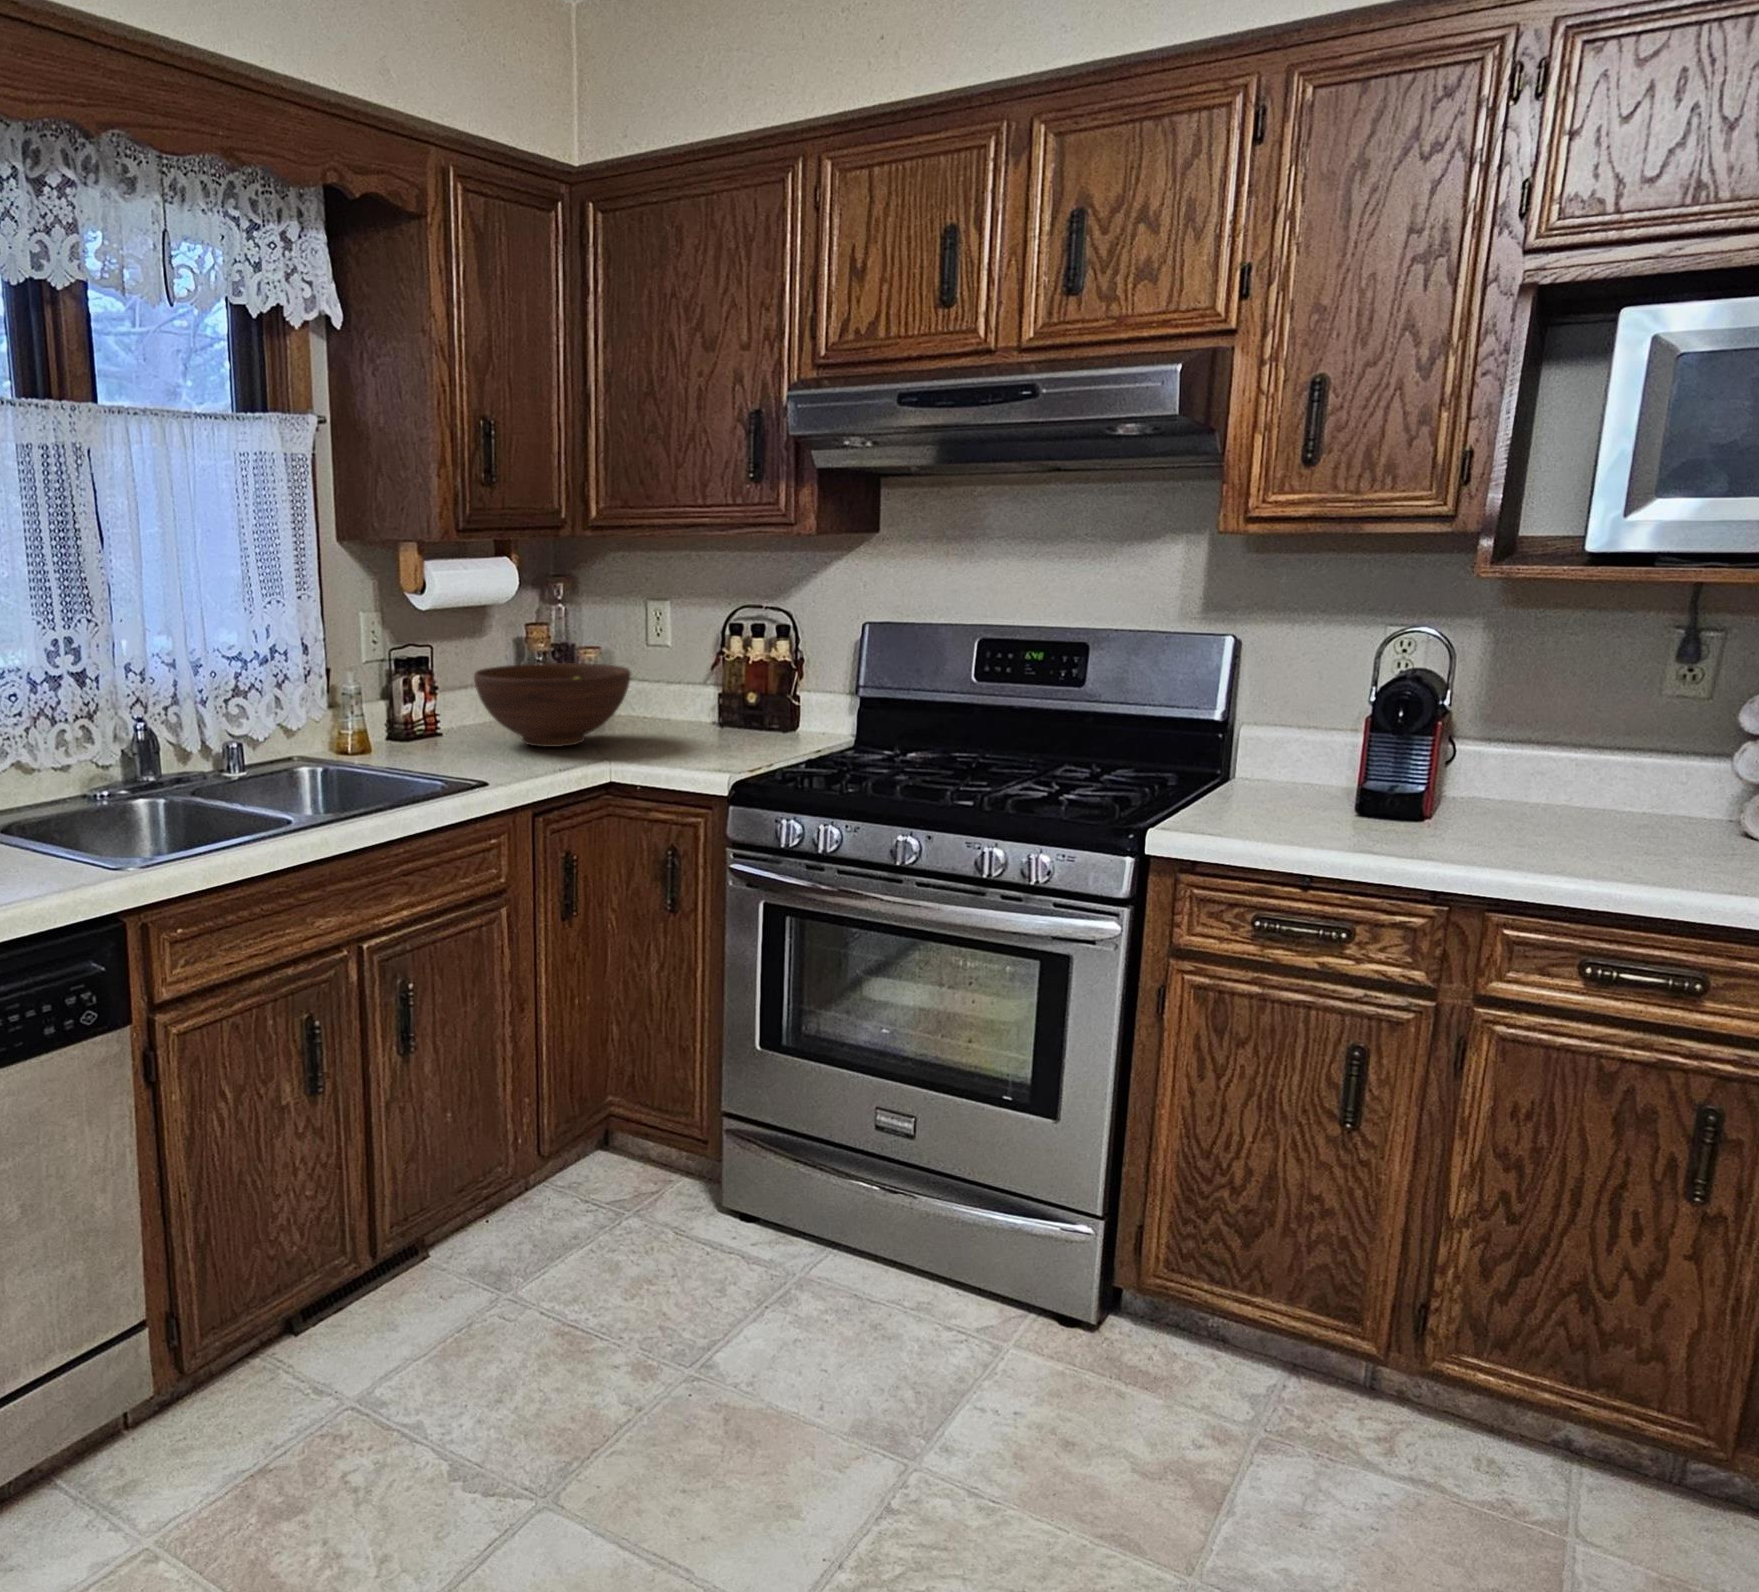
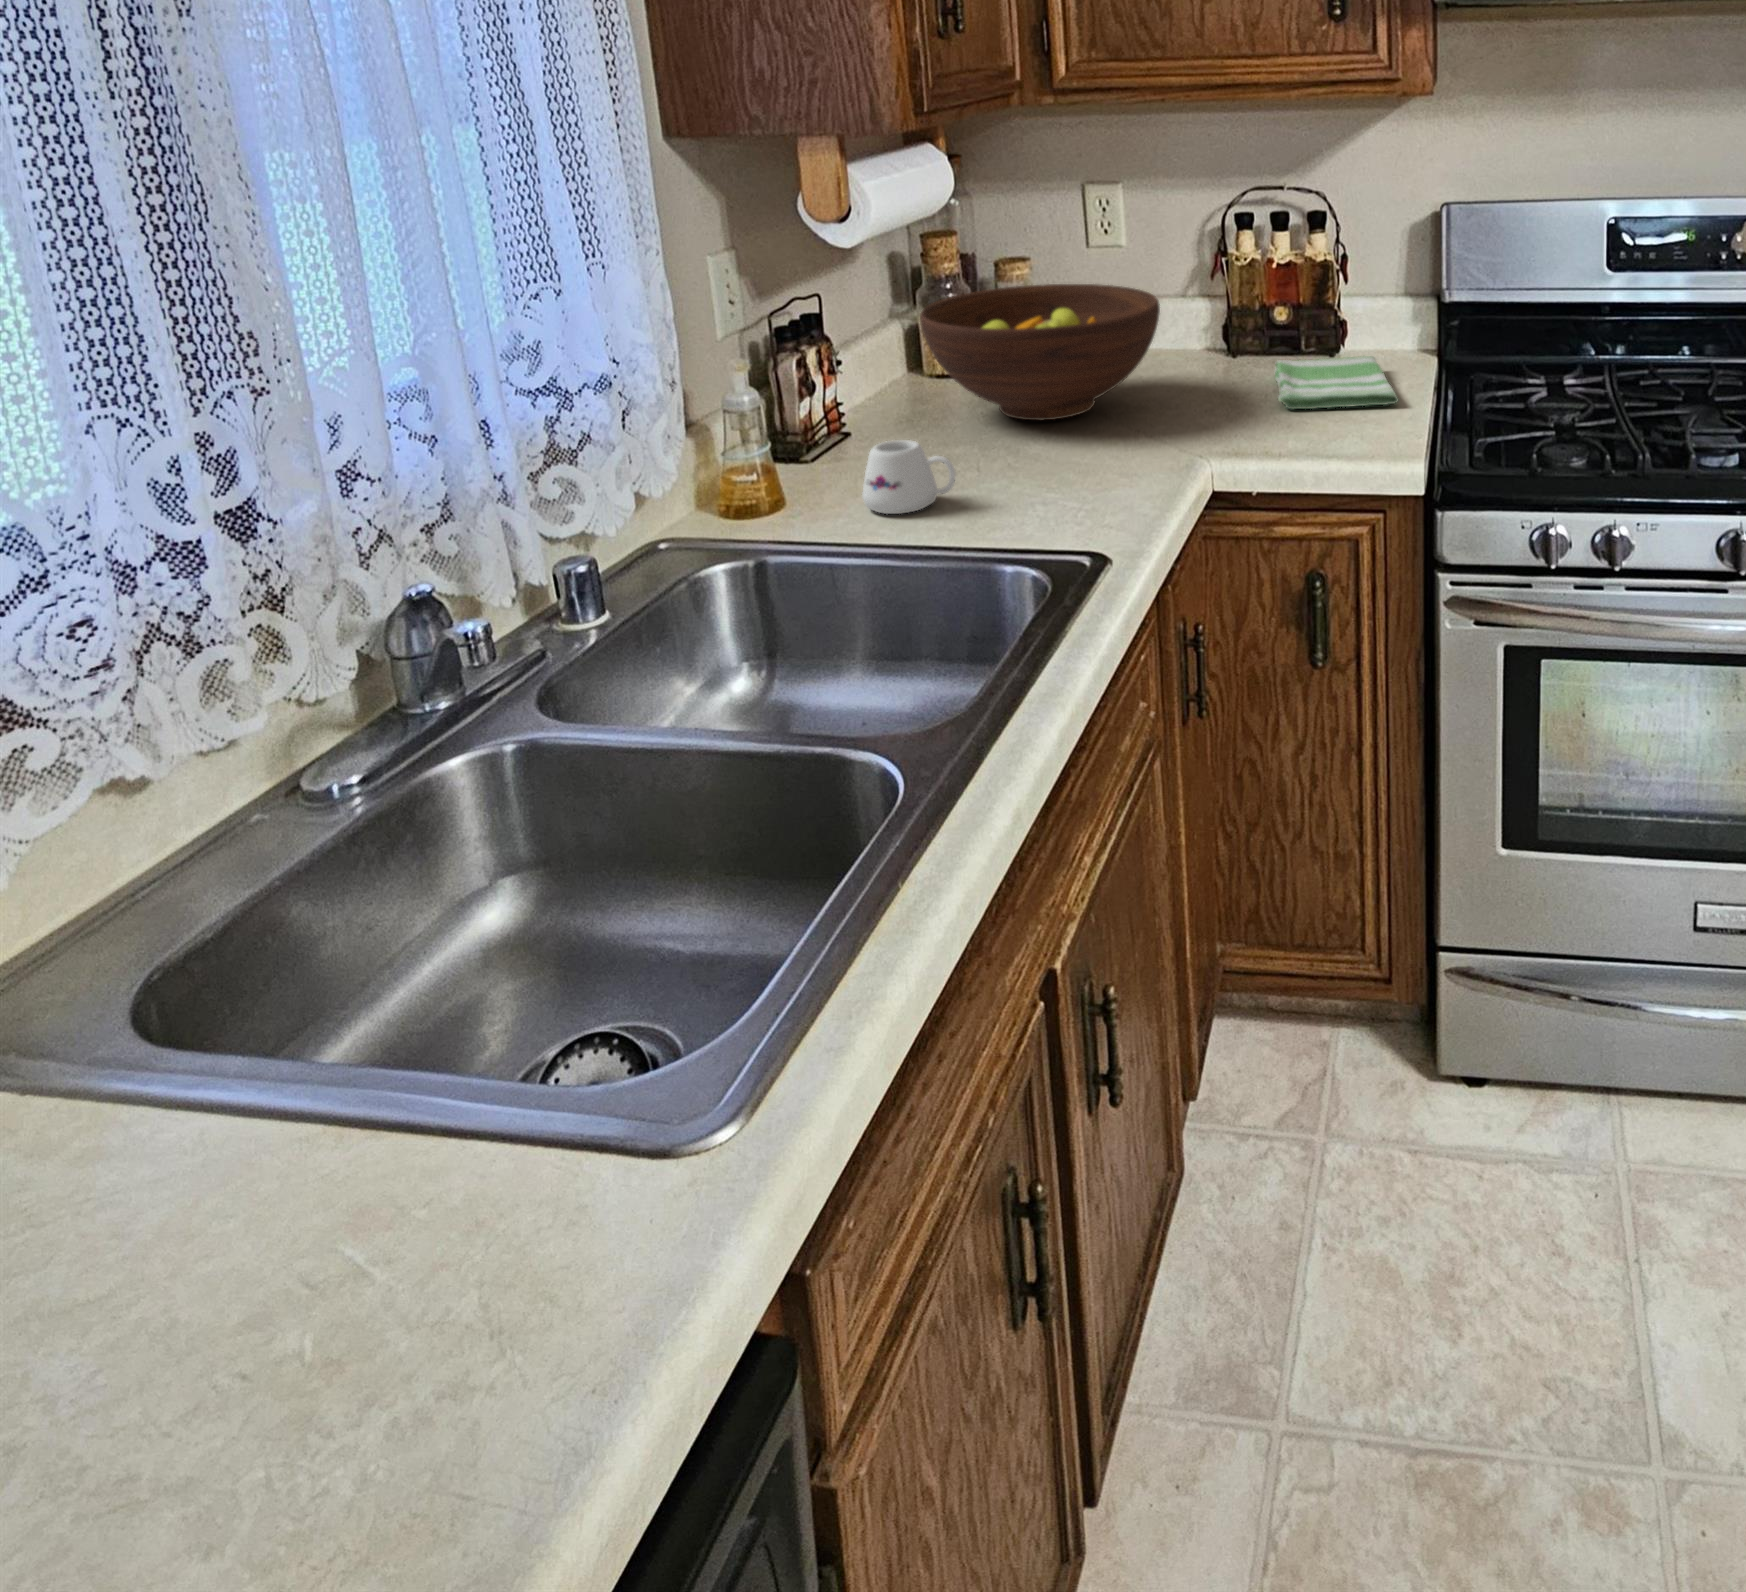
dish towel: none [693,729,797,757] -> present [1275,356,1398,409]
mug: none [383,733,432,774] -> present [862,440,955,514]

